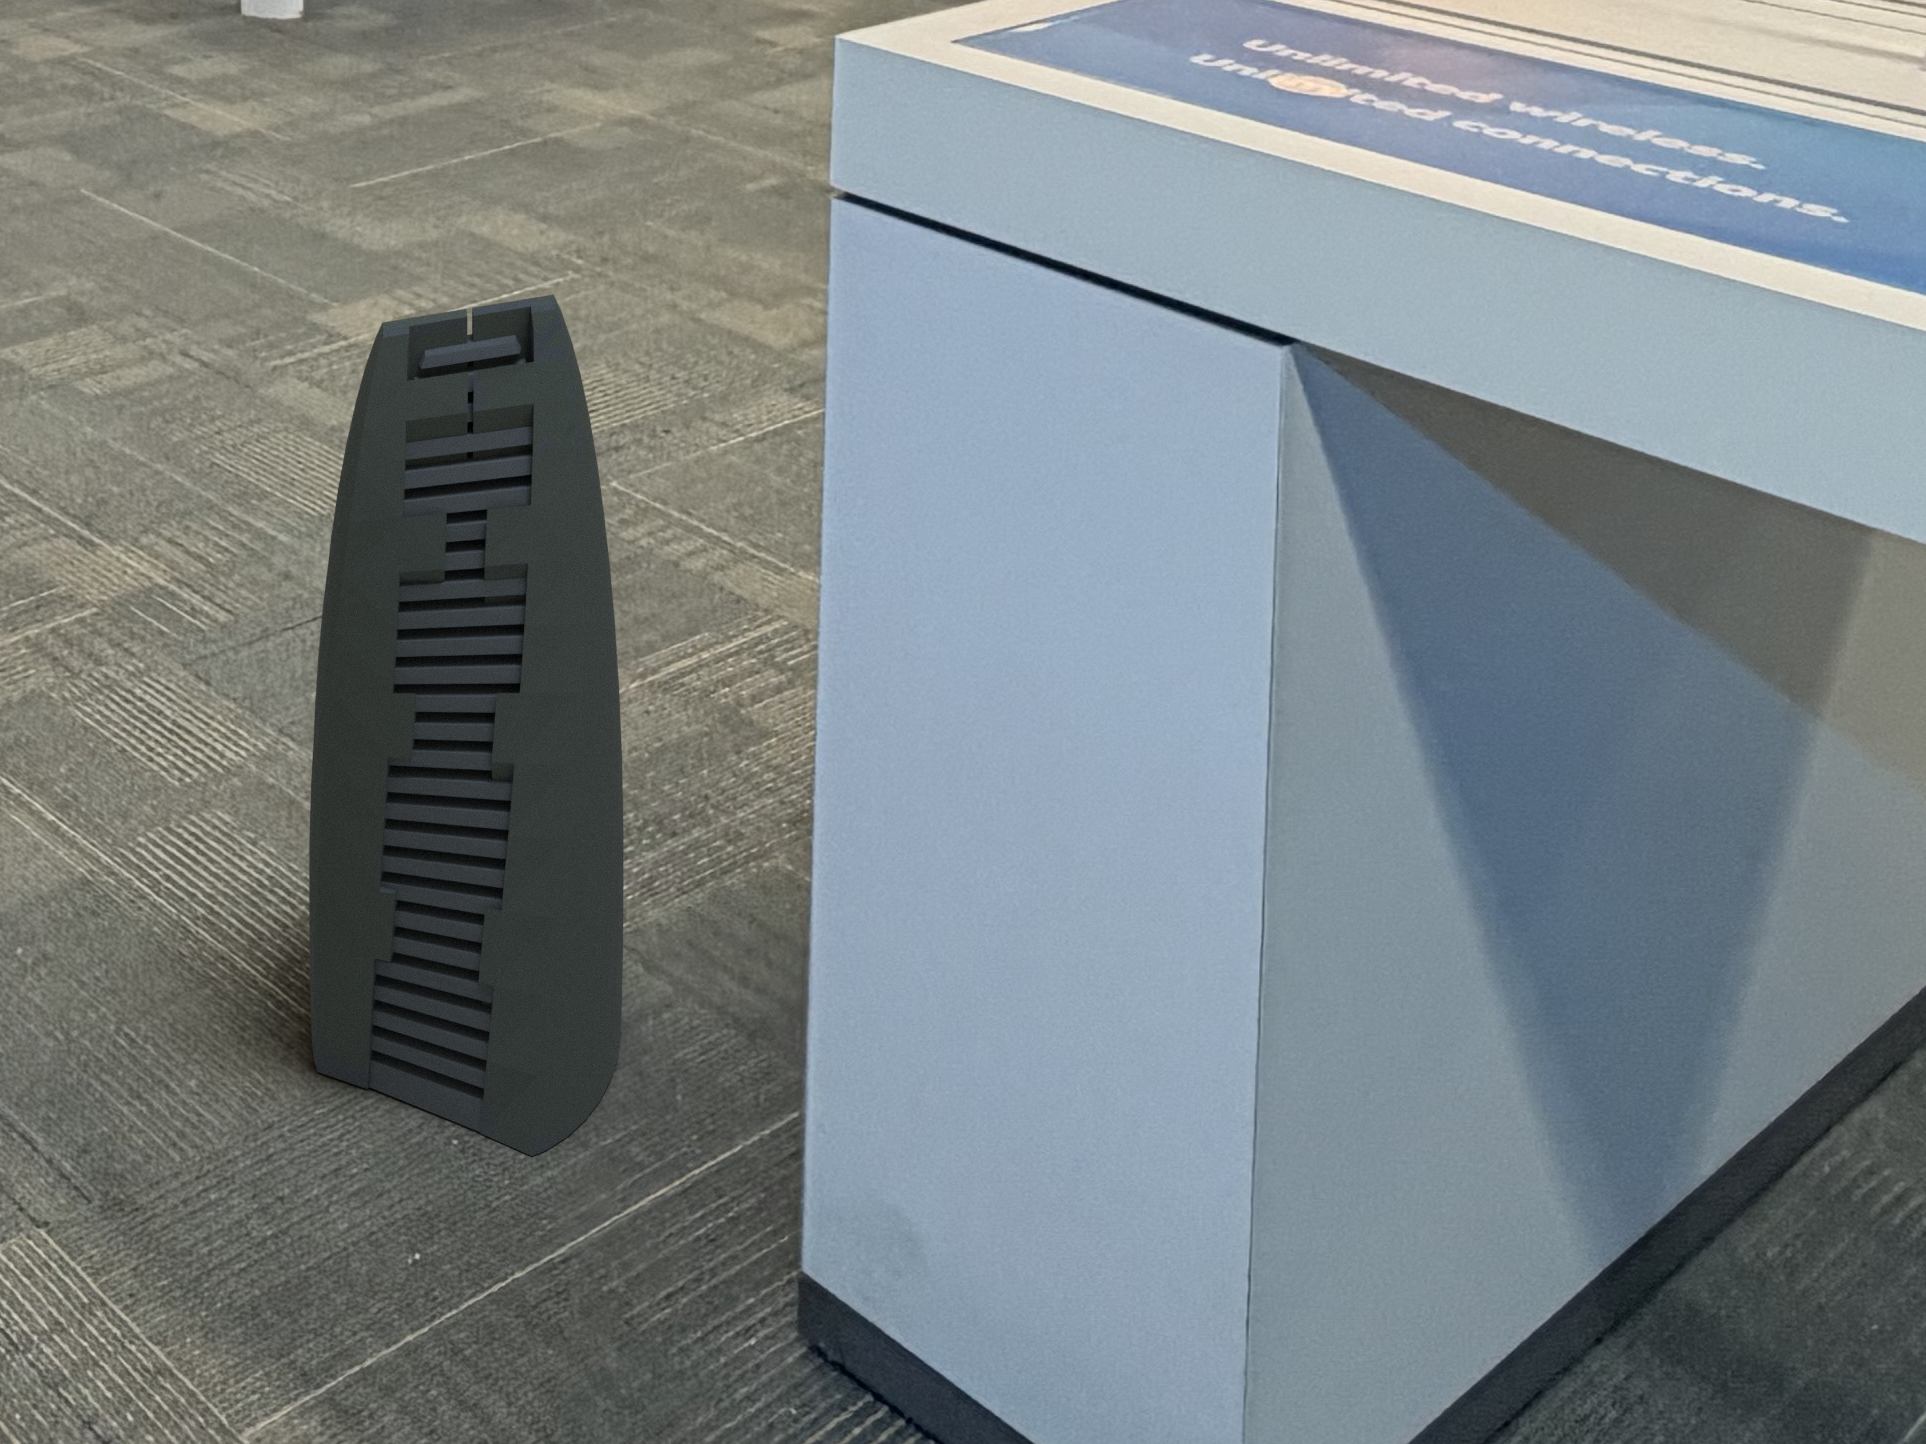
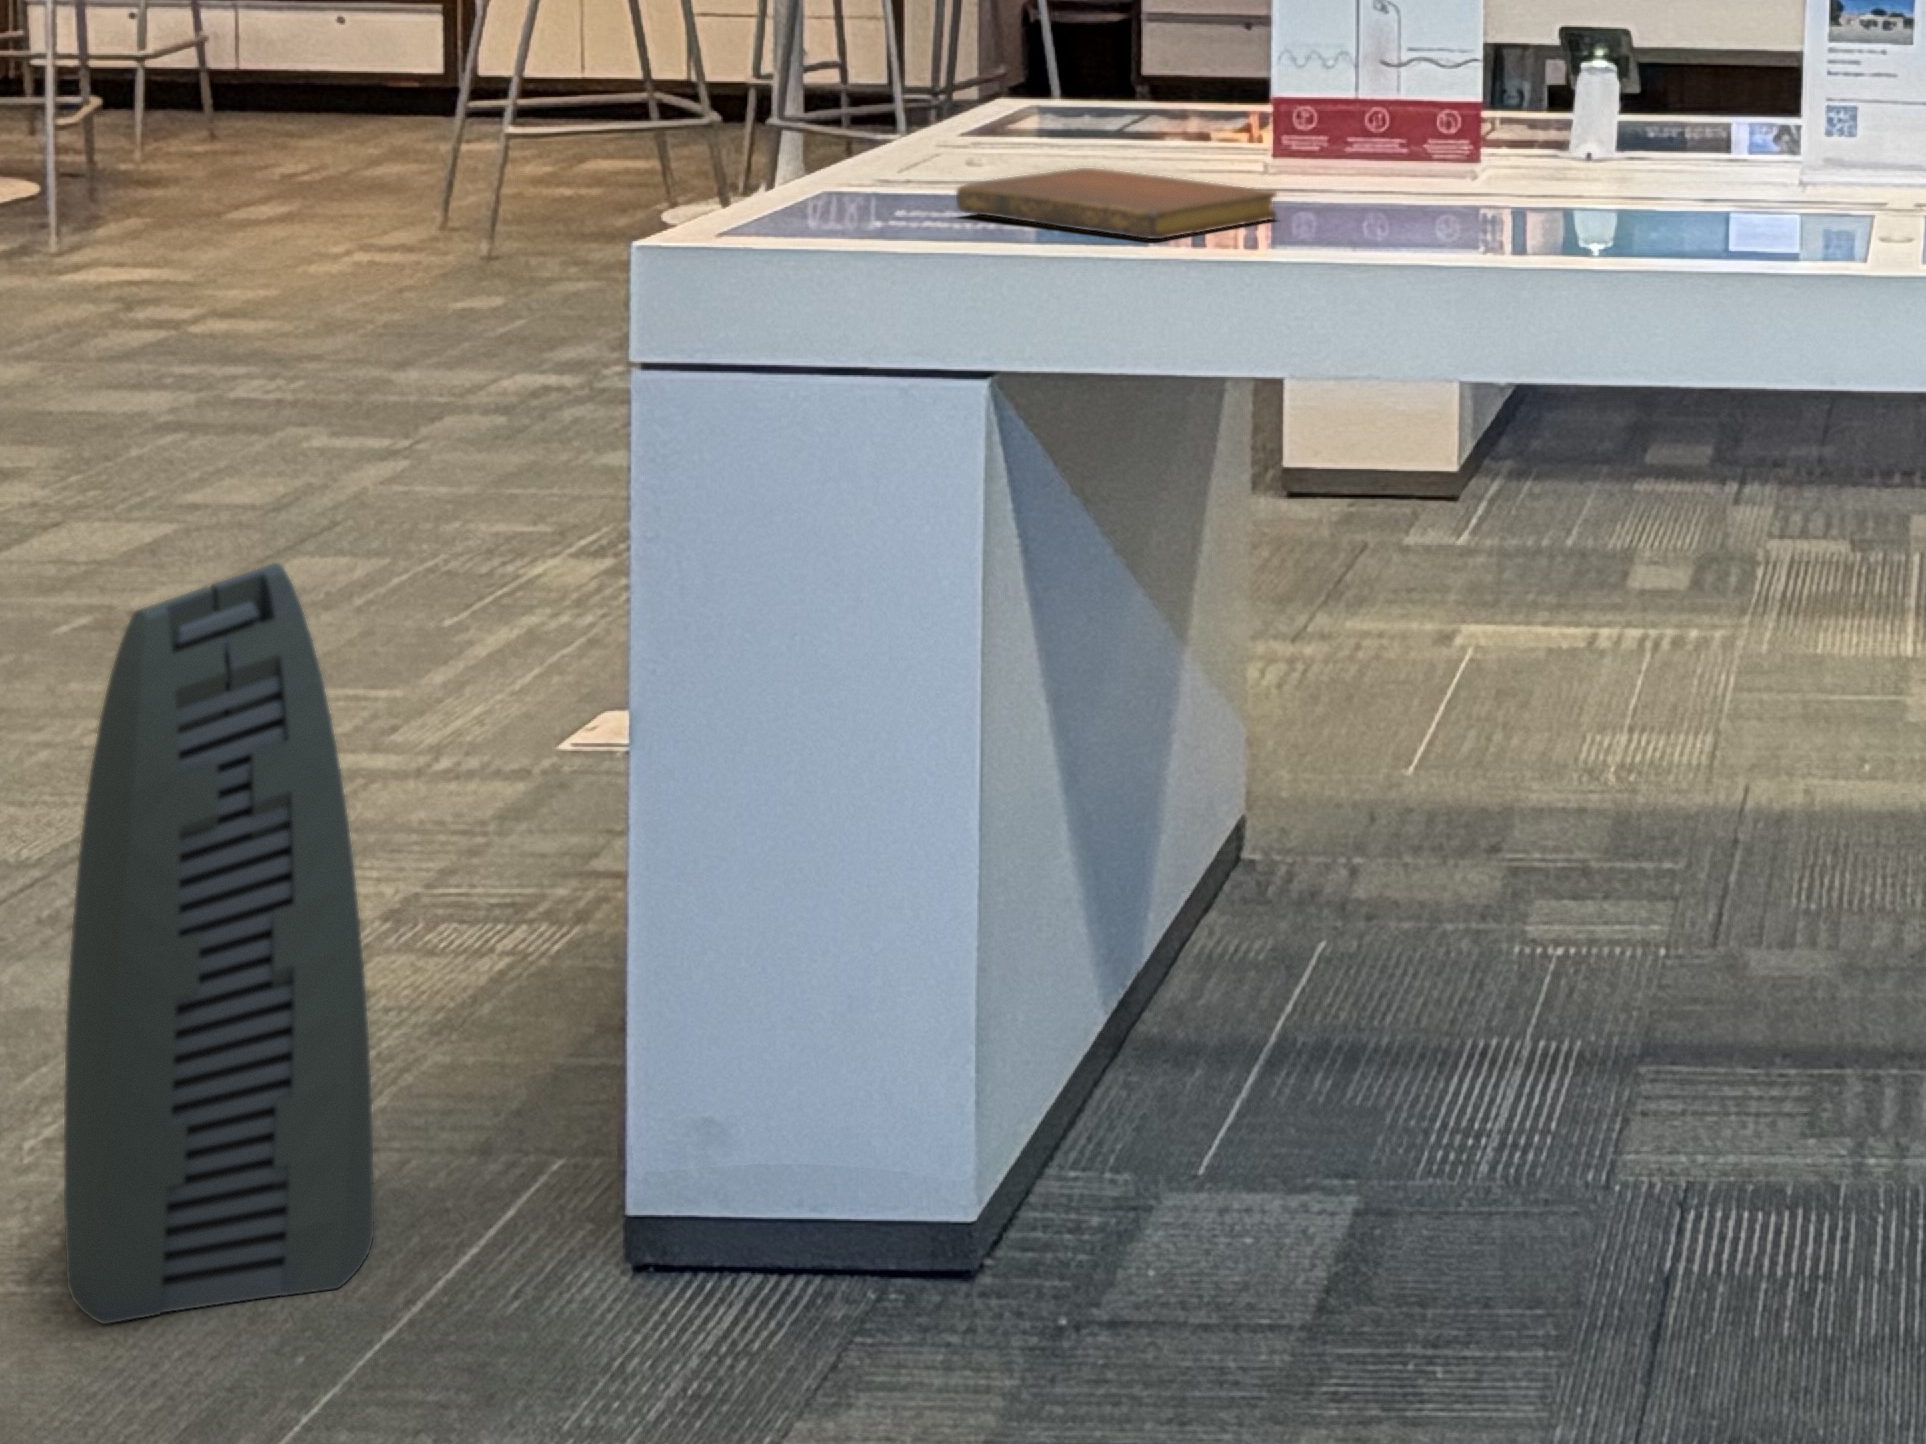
notebook: none [1351,15,1895,179] -> present [956,168,1276,239]

